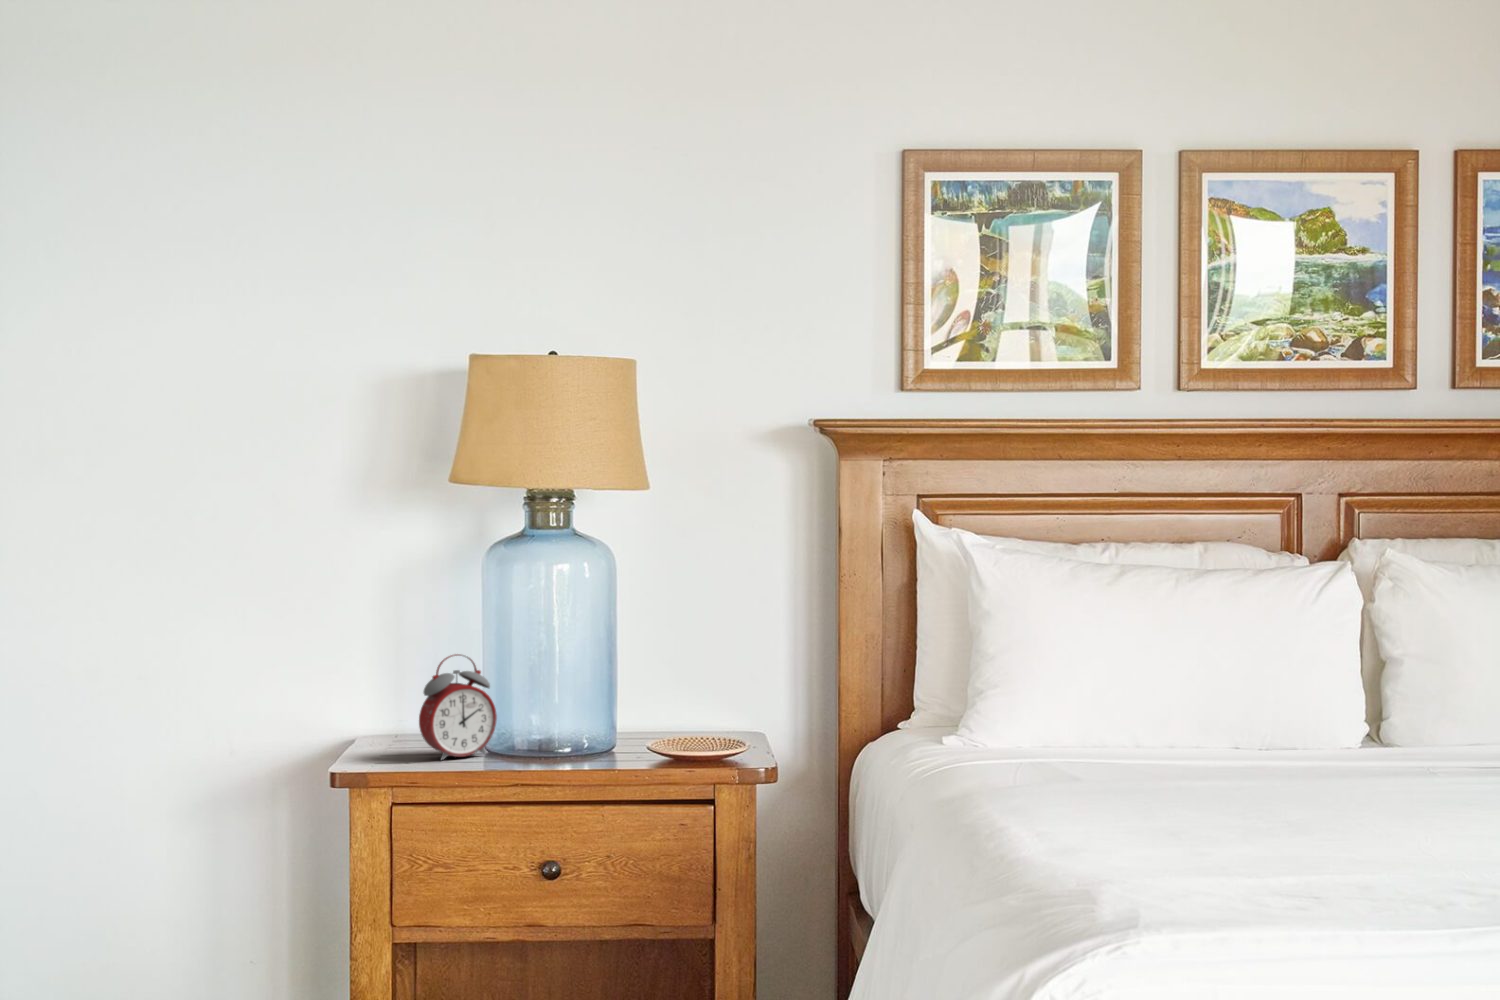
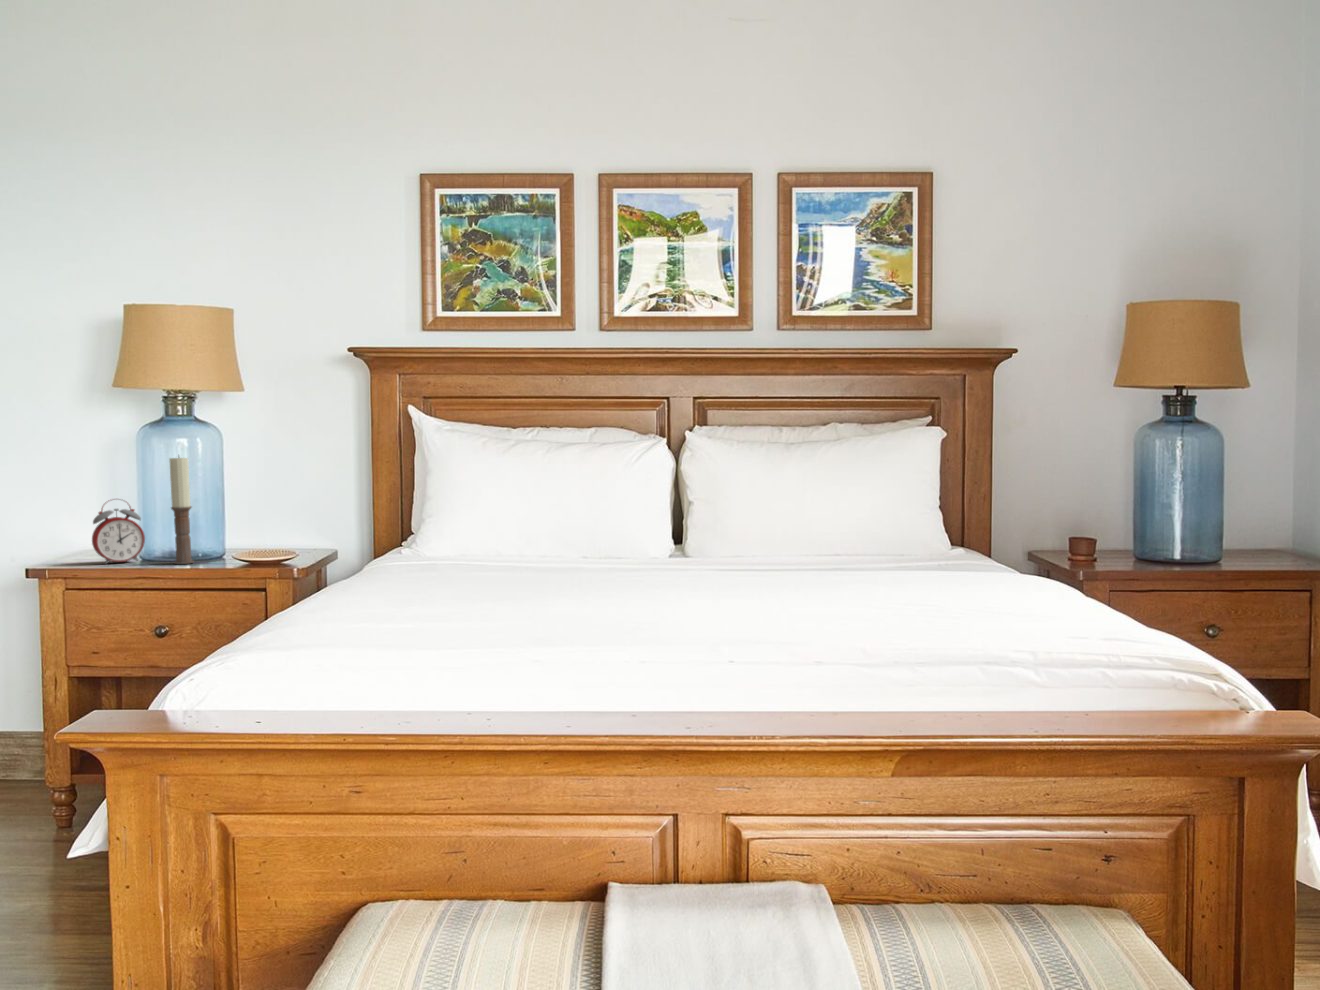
candle: none [555,588,584,765] -> present [169,457,194,564]

